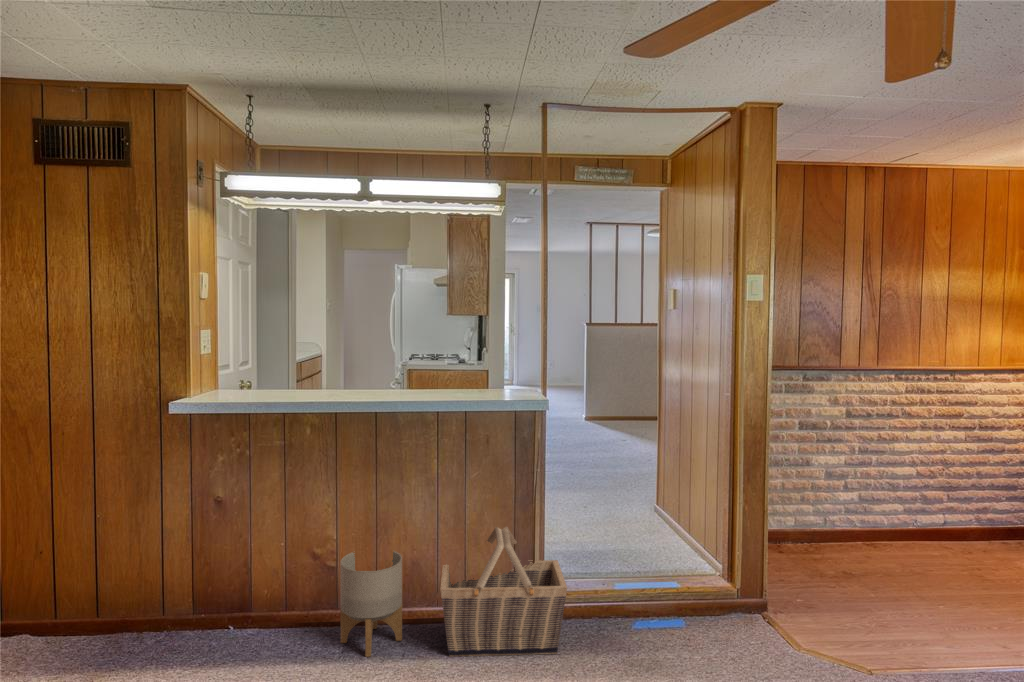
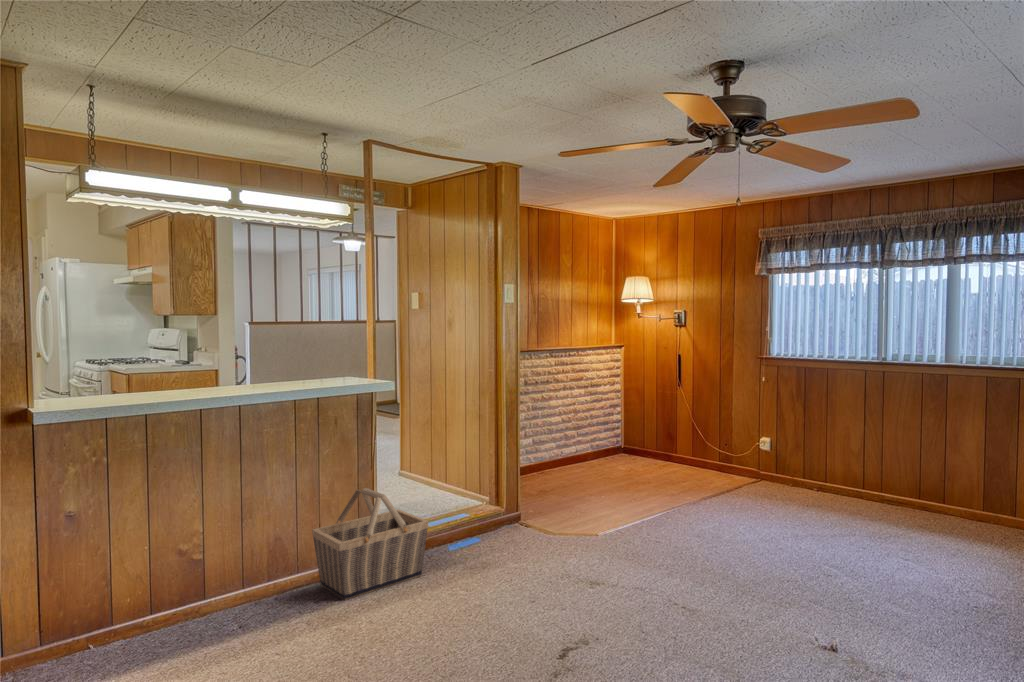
planter: present [340,551,402,657] -> none [234,527,293,621]

